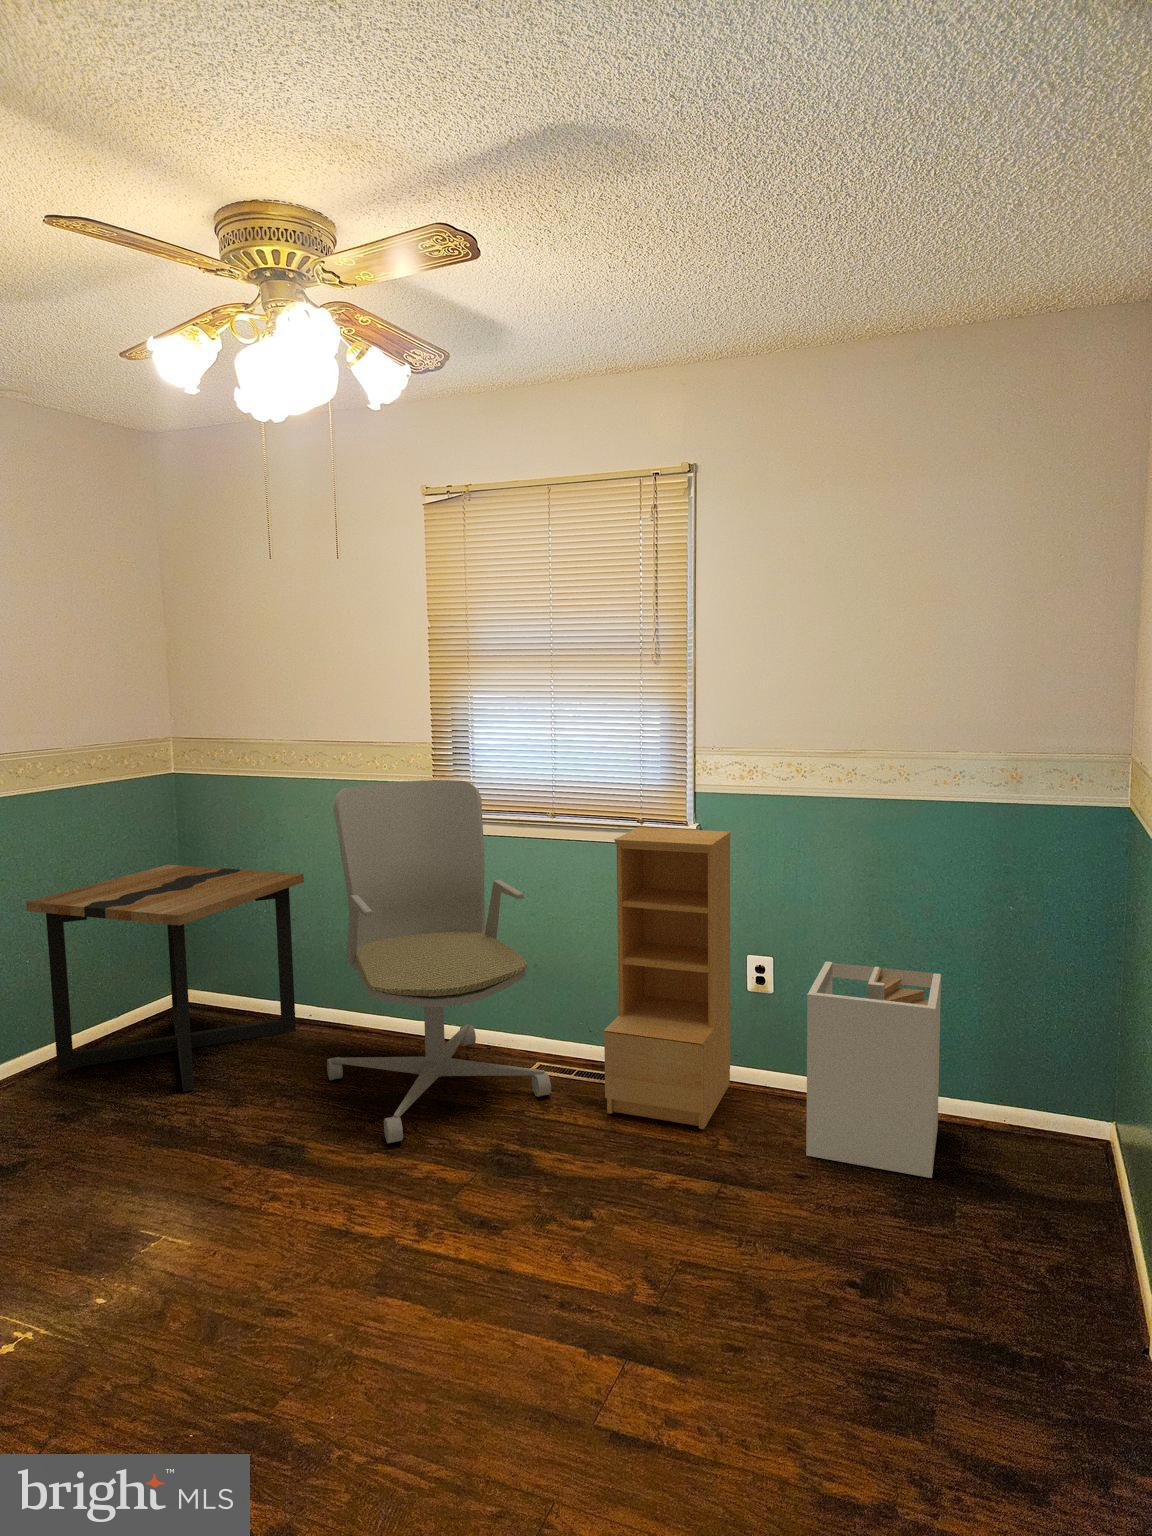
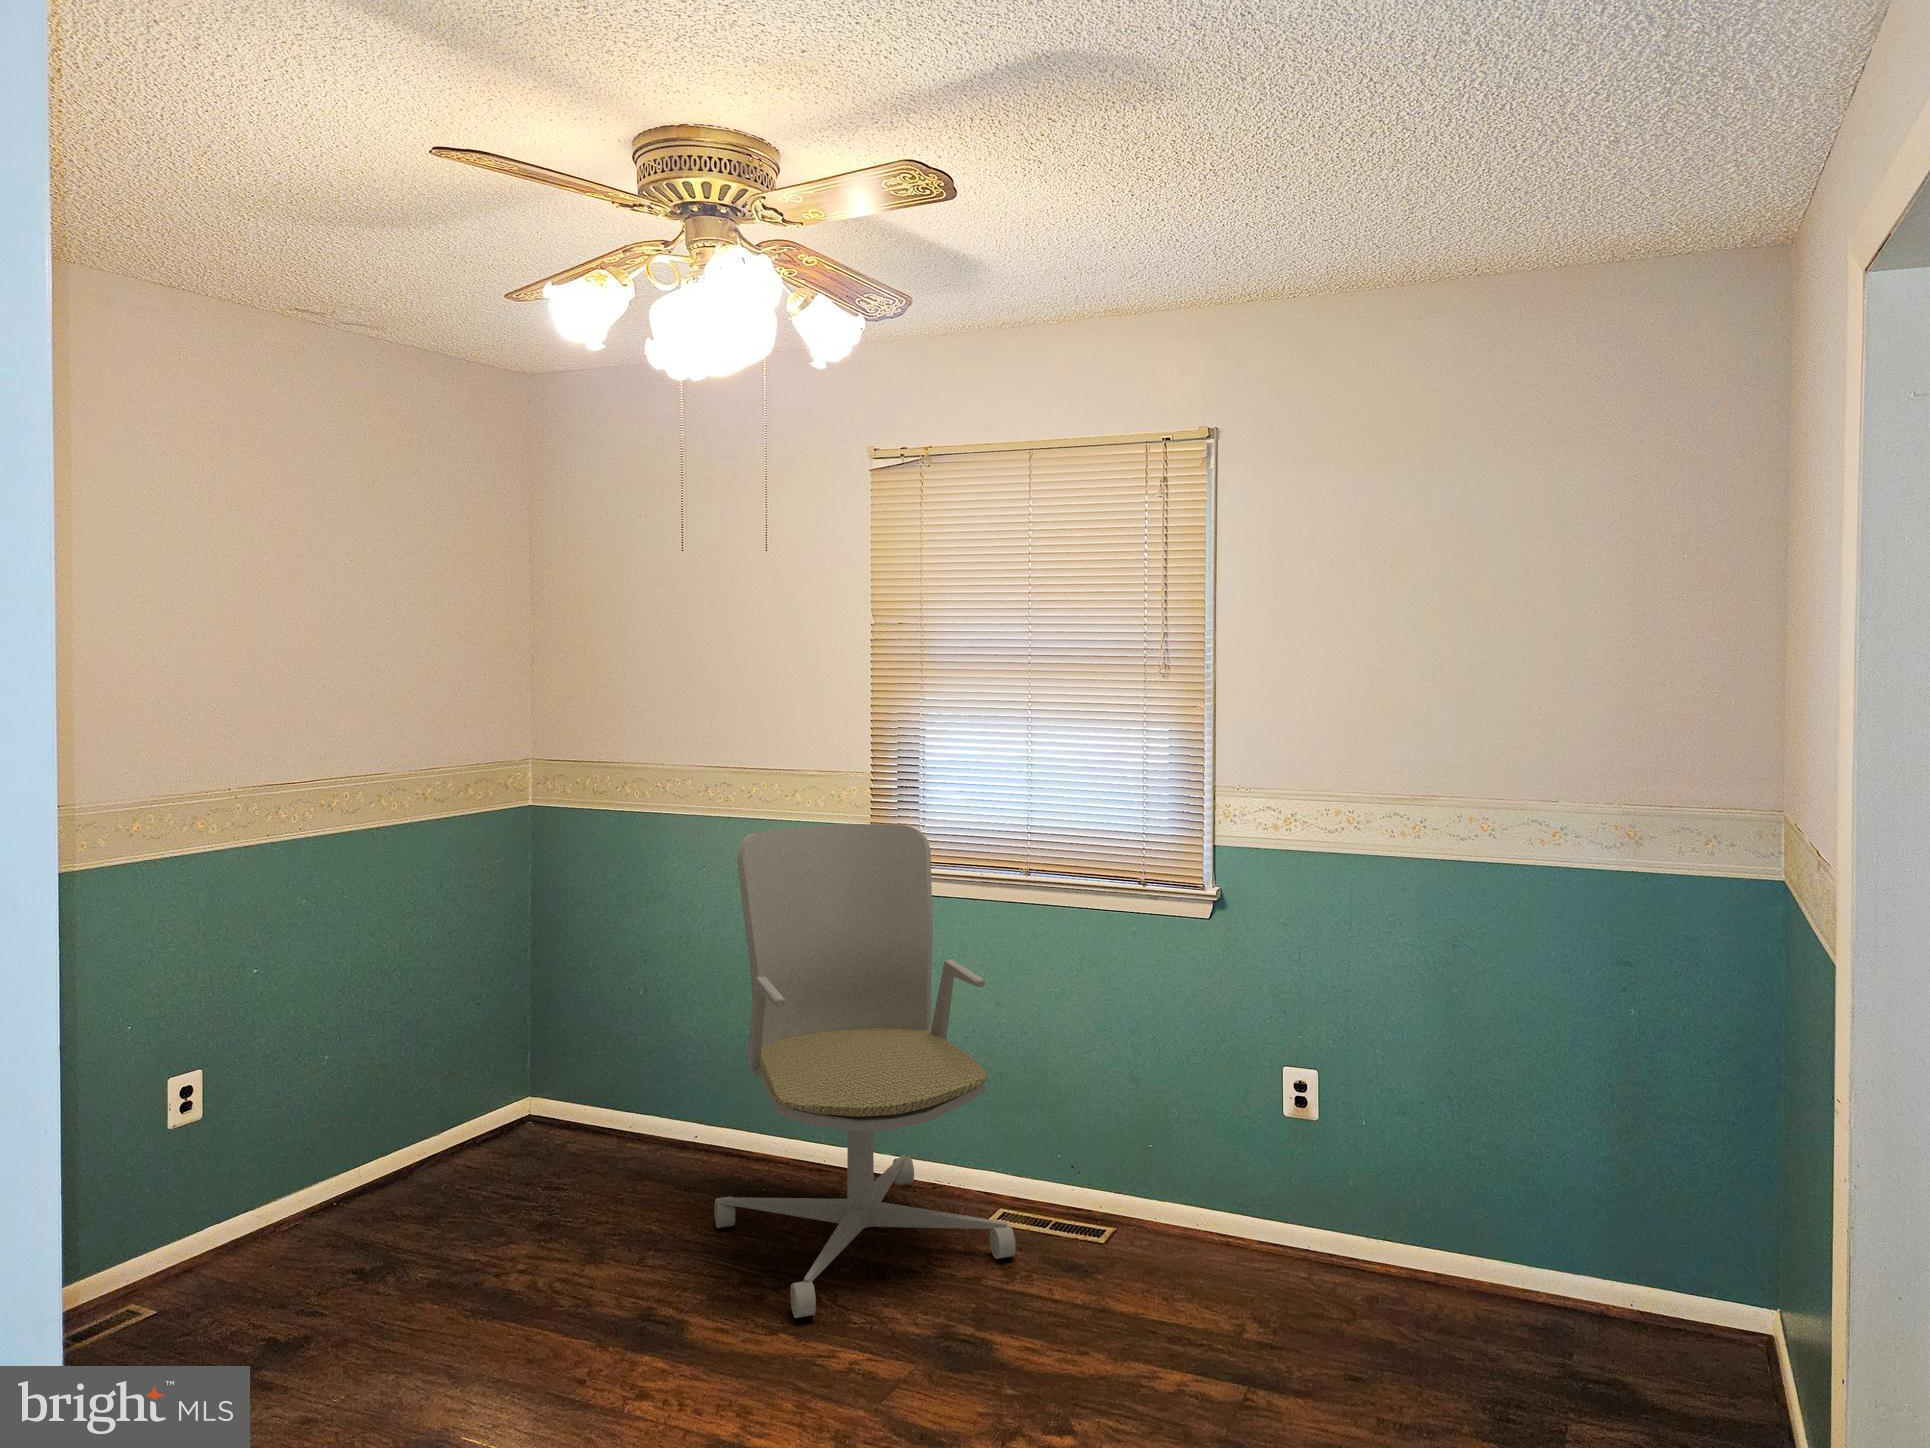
bookshelf: present [604,827,731,1129] -> none [1088,893,1260,1311]
side table: present [26,865,304,1092] -> none [329,927,691,1239]
laundry hamper: present [806,961,941,1178] -> none [1361,1082,1543,1388]

